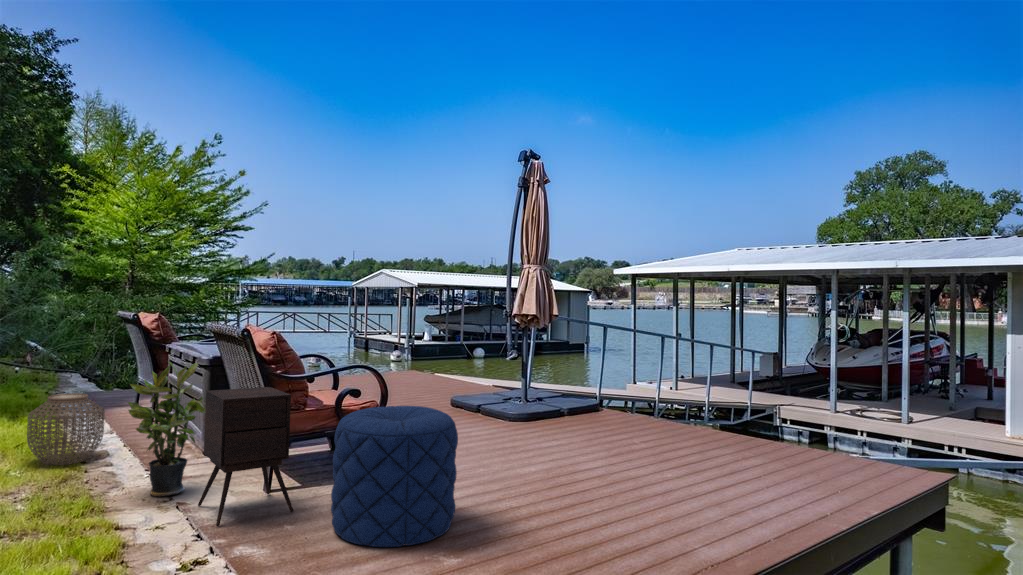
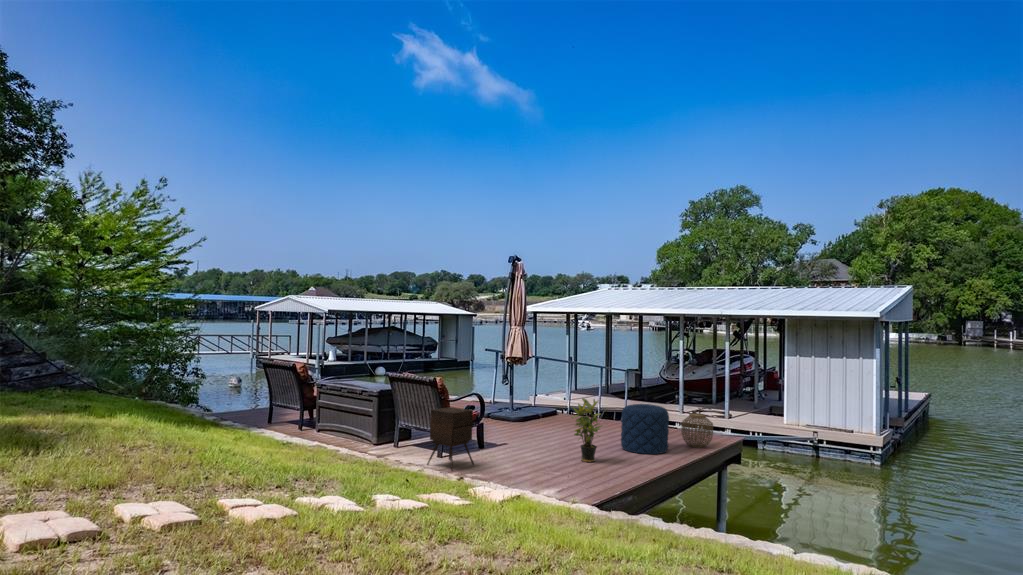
potted plant: present [128,362,206,497] -> present [572,398,602,462]
woven basket: present [27,393,105,465] -> present [682,413,713,448]
pouf: present [331,406,458,547] -> present [621,404,669,454]

